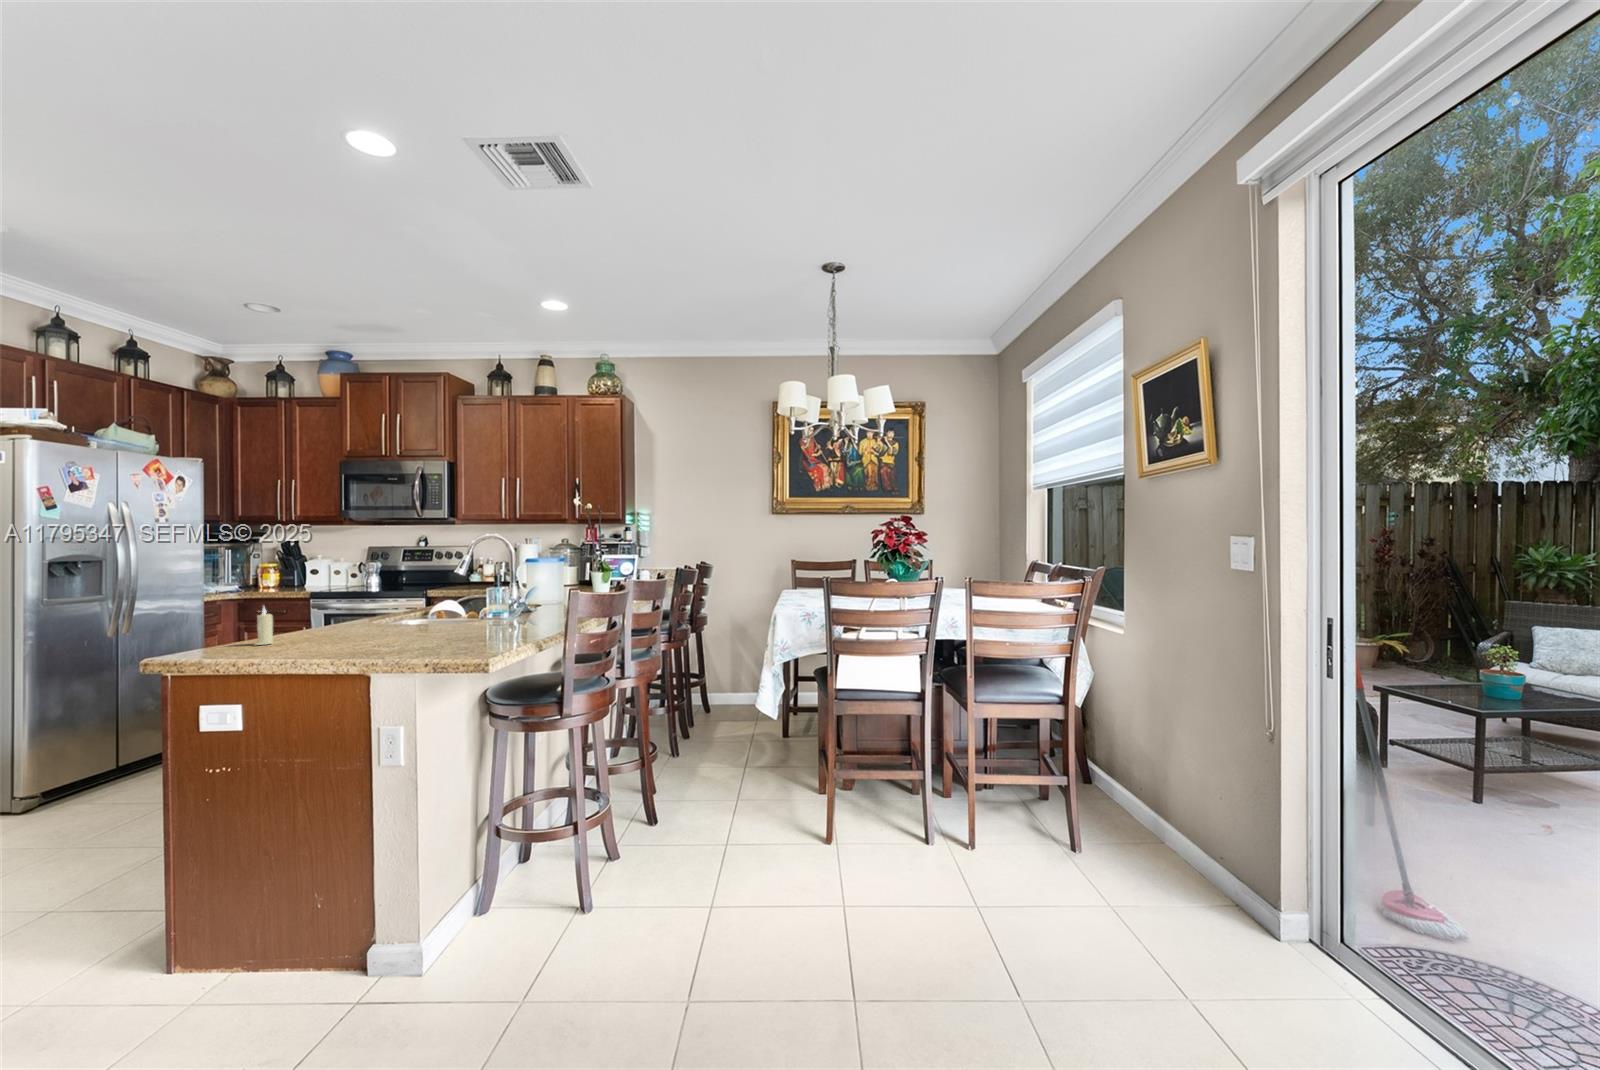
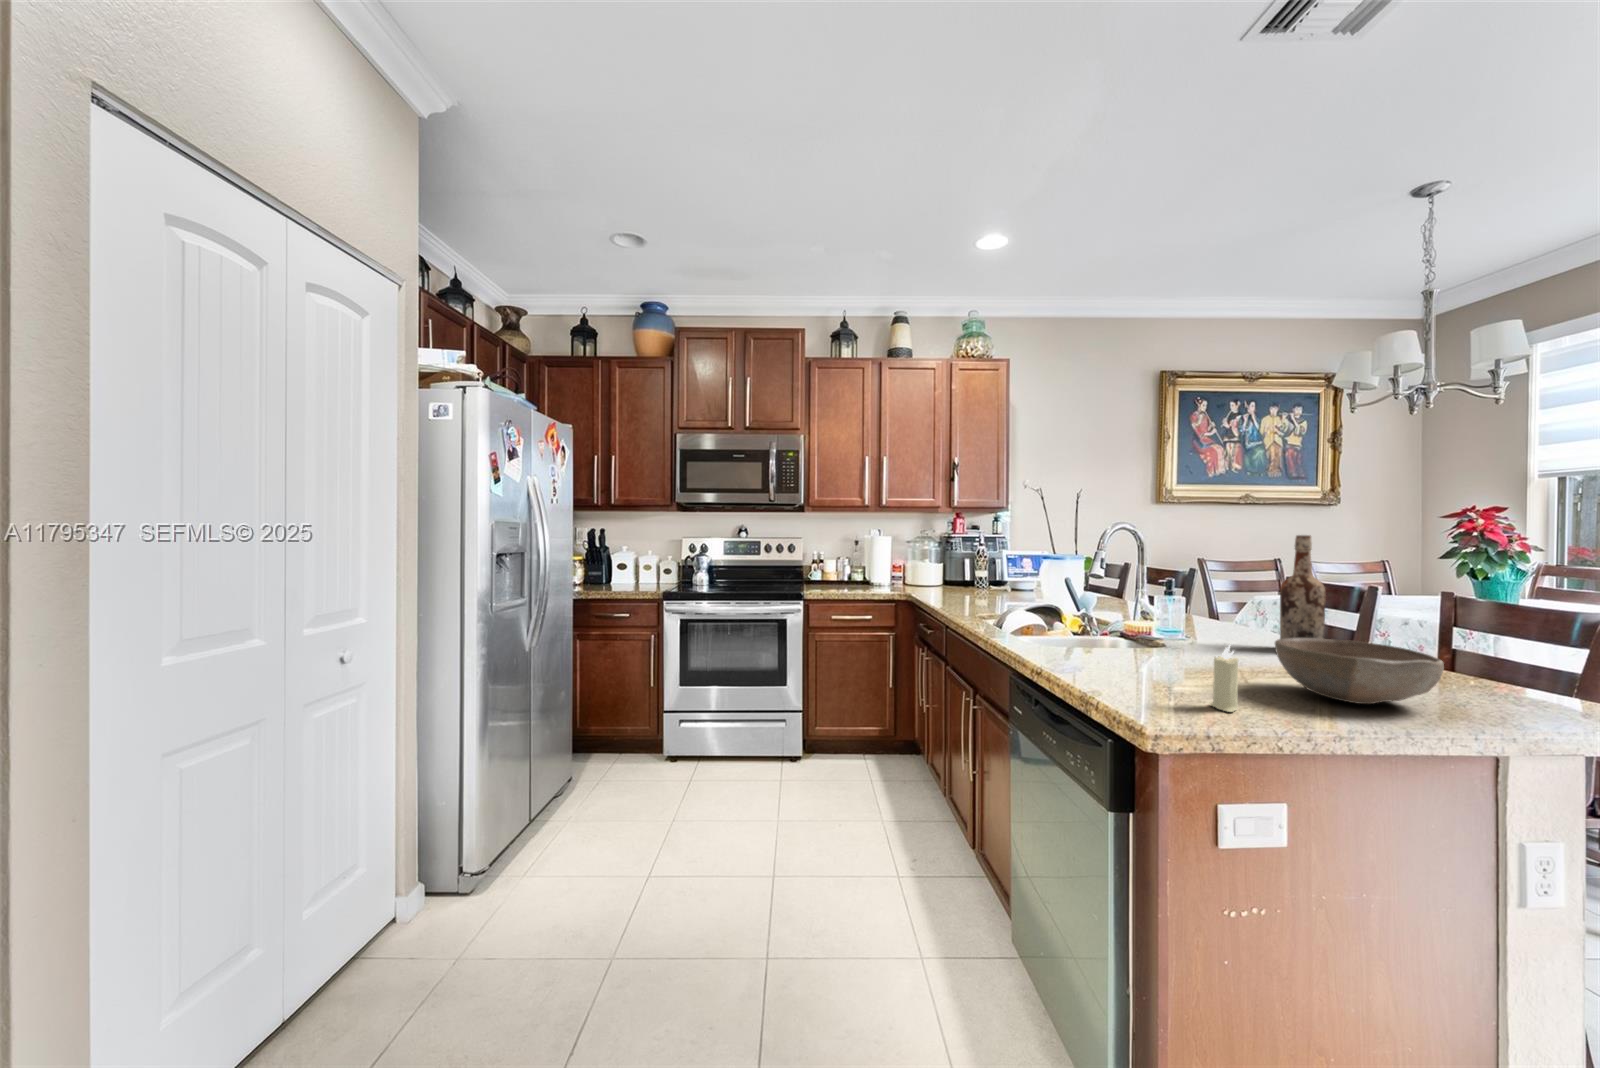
wine bottle: none [503,541,529,621] -> present [1280,535,1326,639]
bowl: none [322,605,412,641] -> present [1275,638,1444,704]

